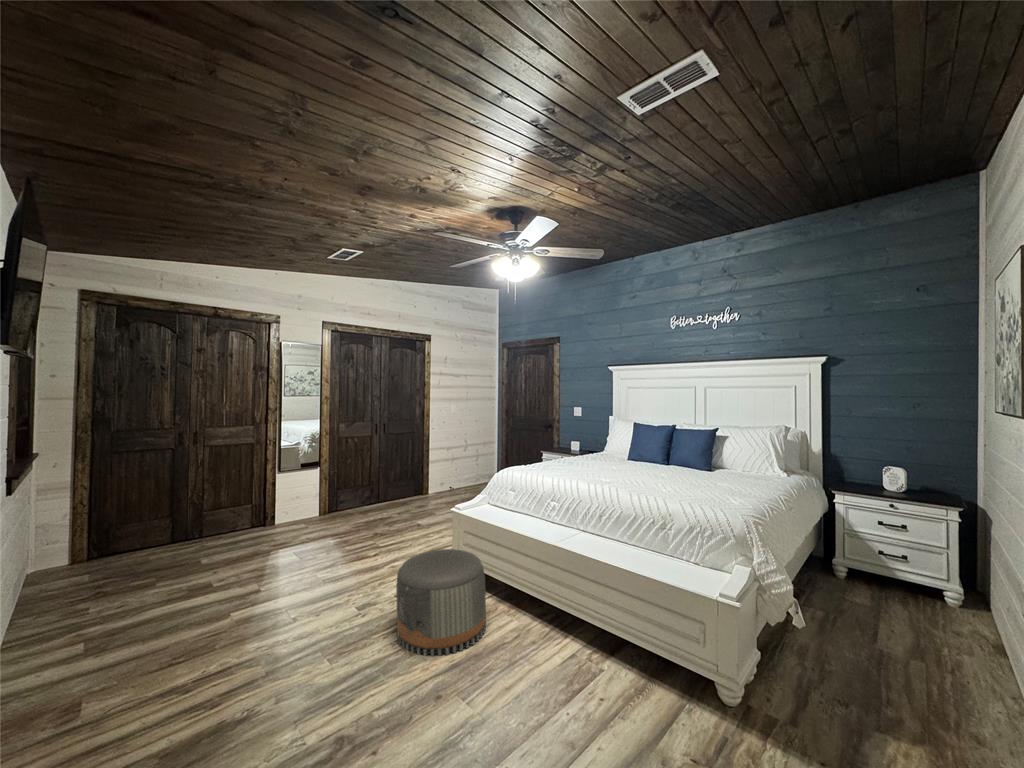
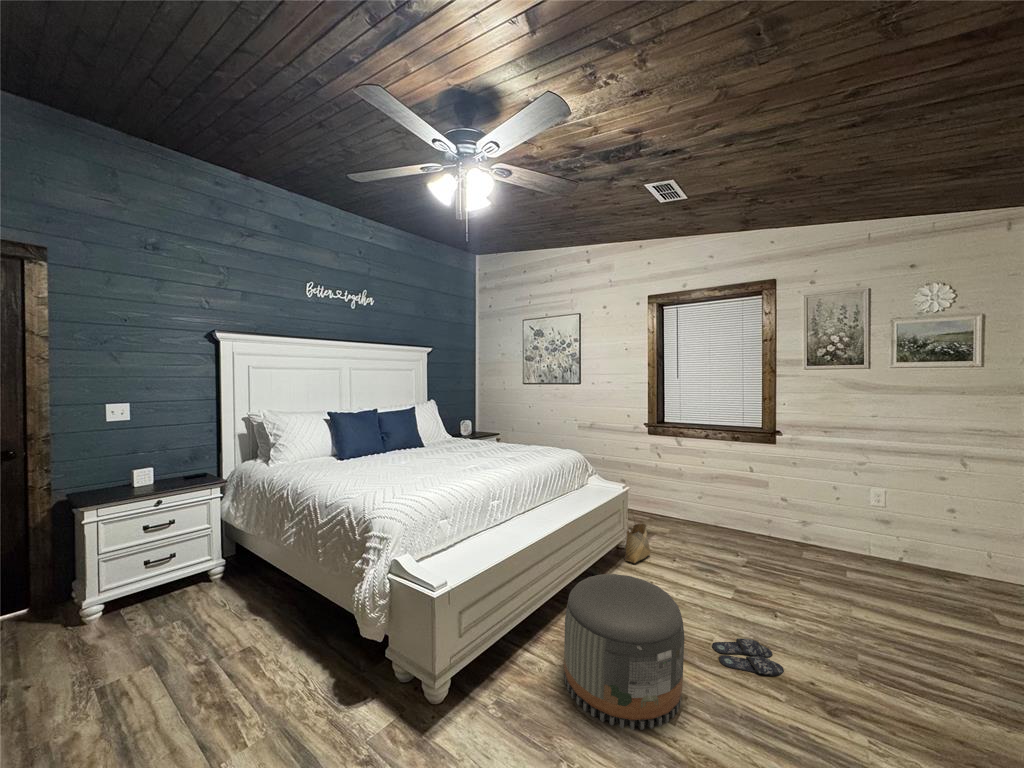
woven basket: none [656,617,714,717] -> present [625,523,650,563]
slippers: none [402,692,465,746] -> present [712,638,784,676]

